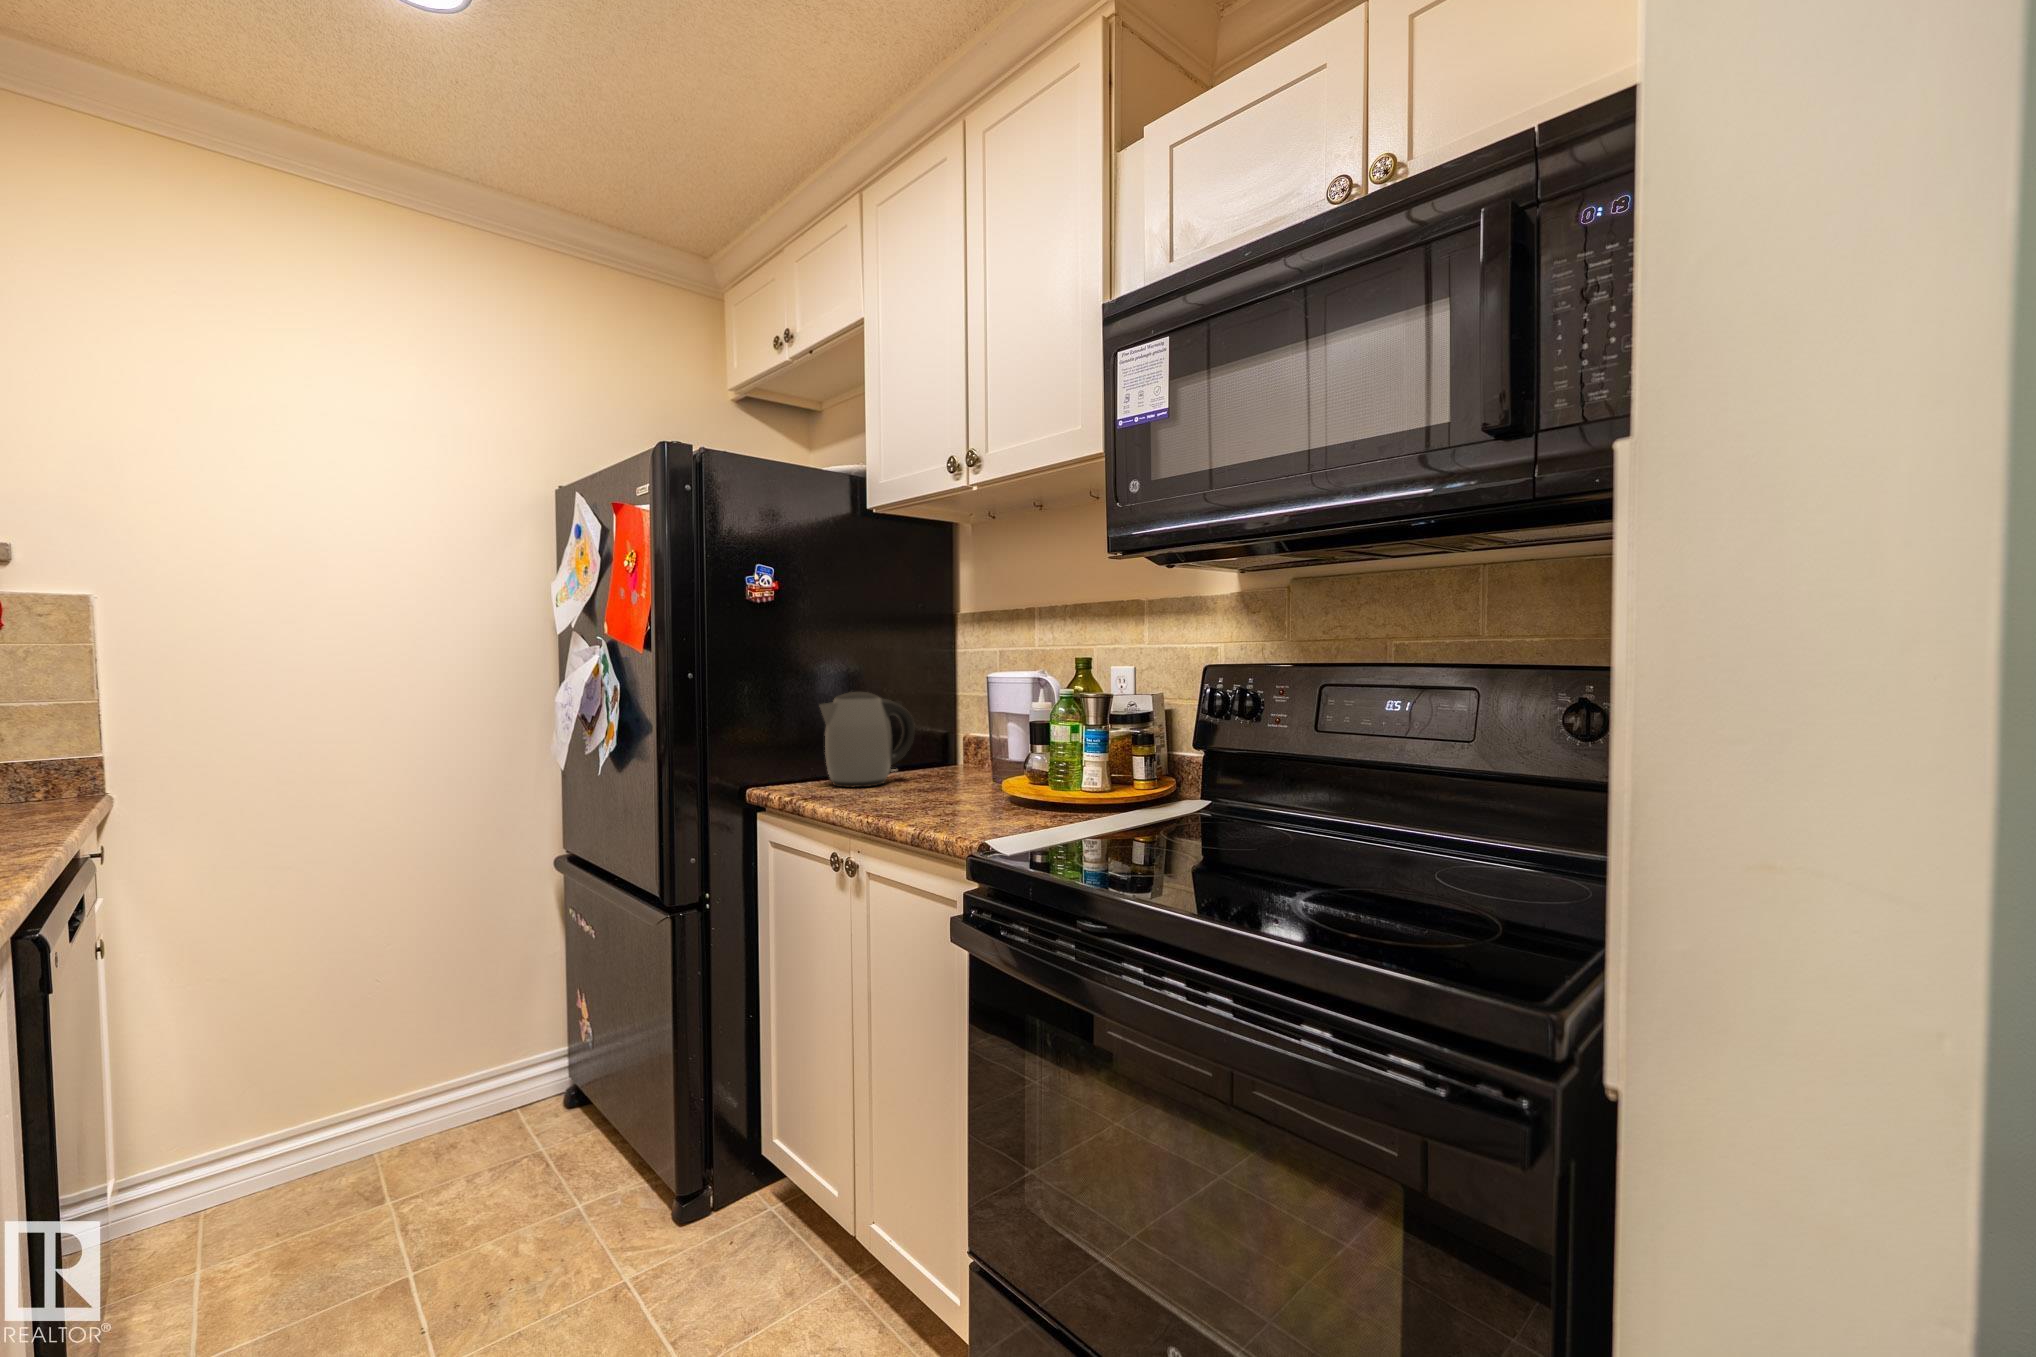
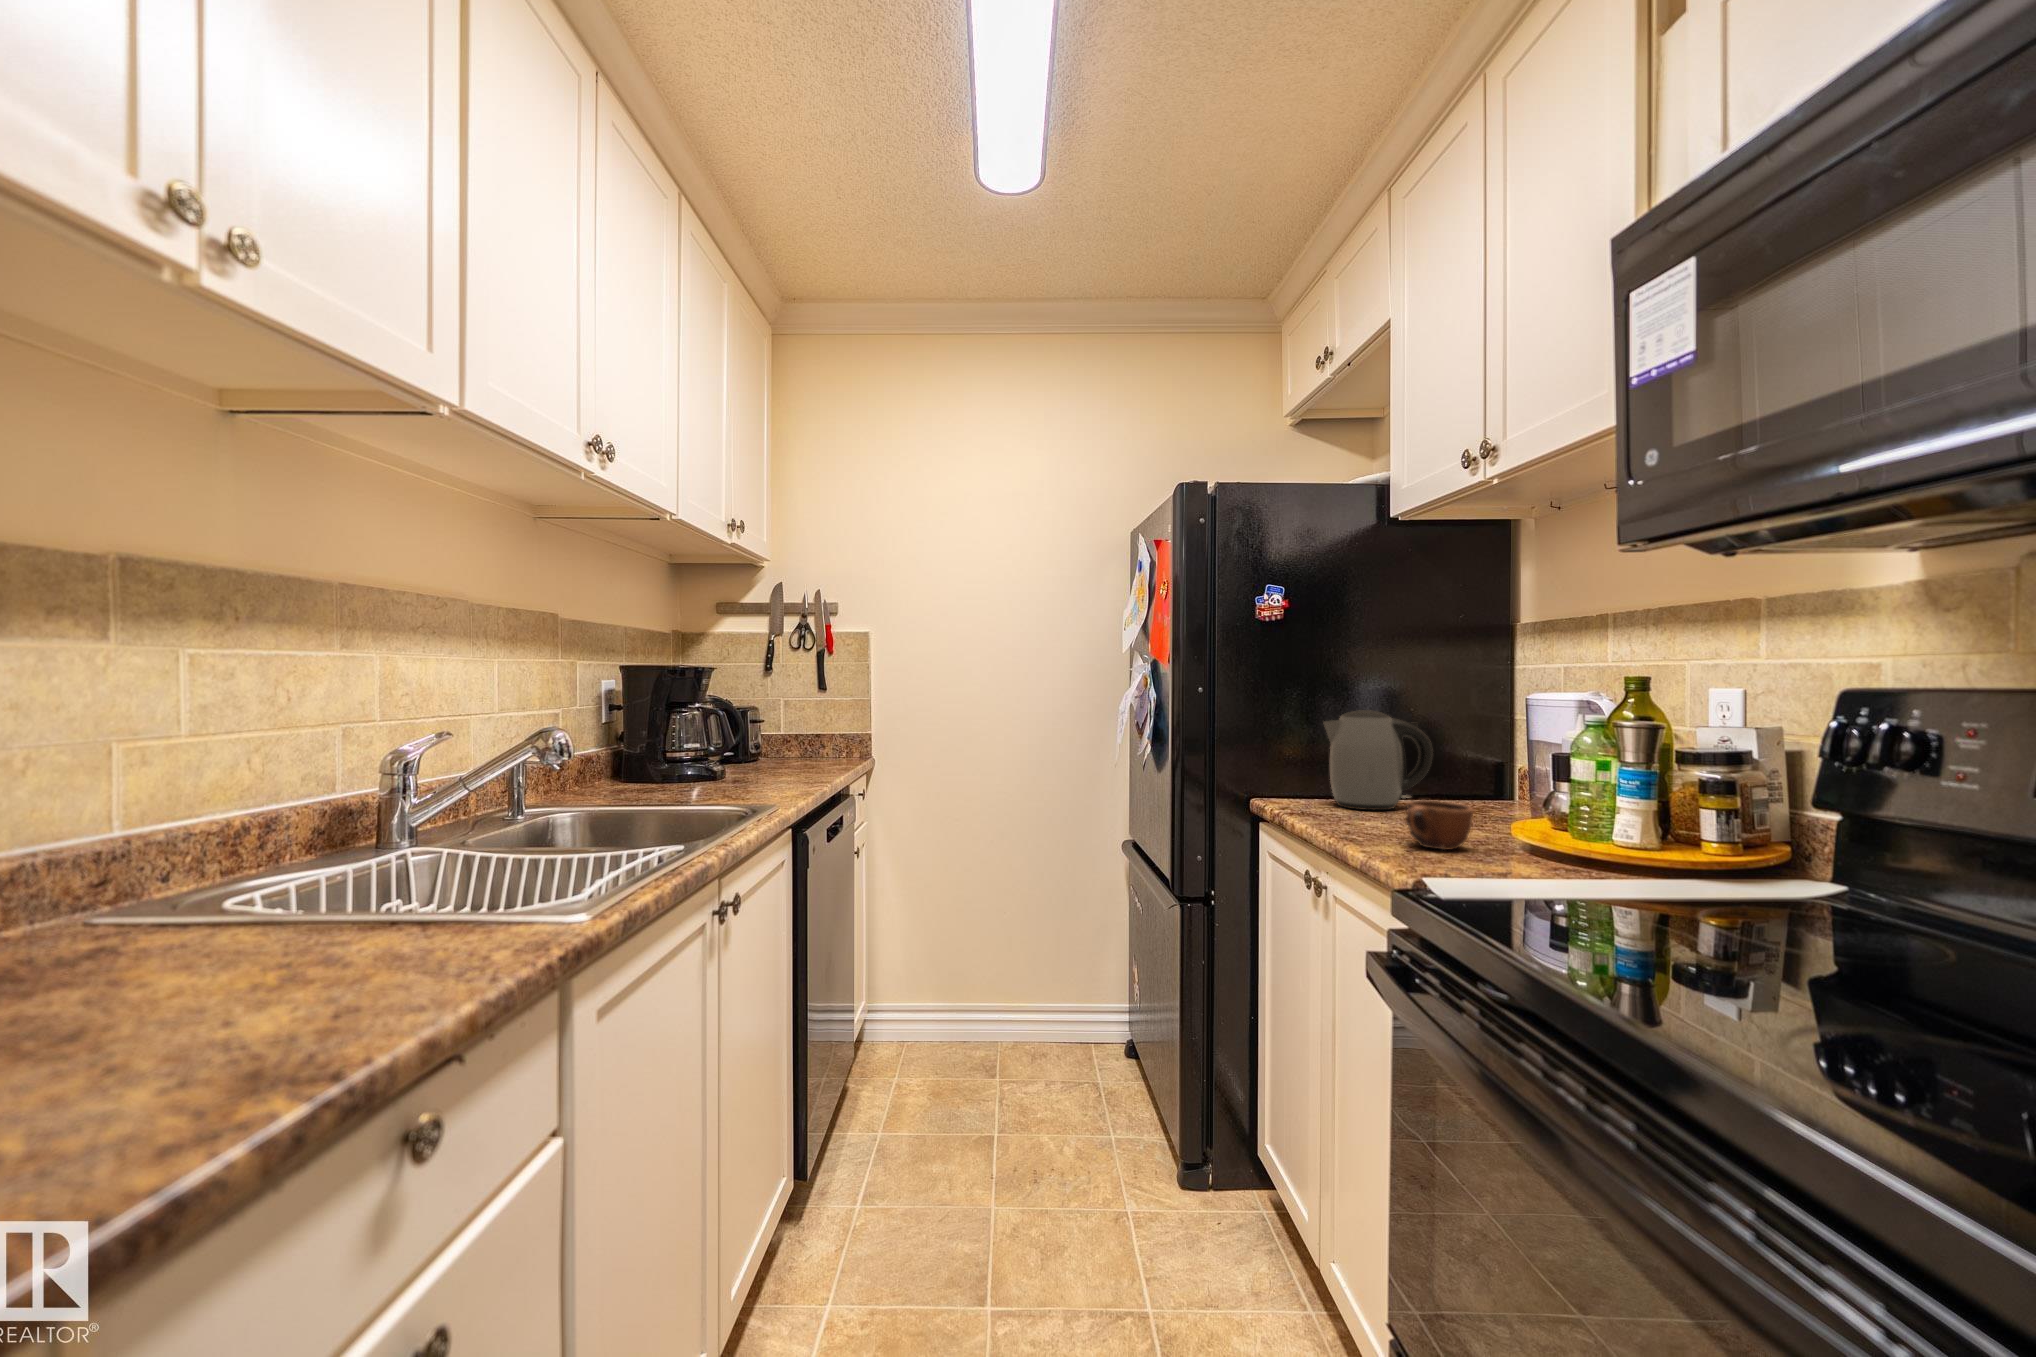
mug: none [930,771,985,814] -> present [1406,800,1473,850]

